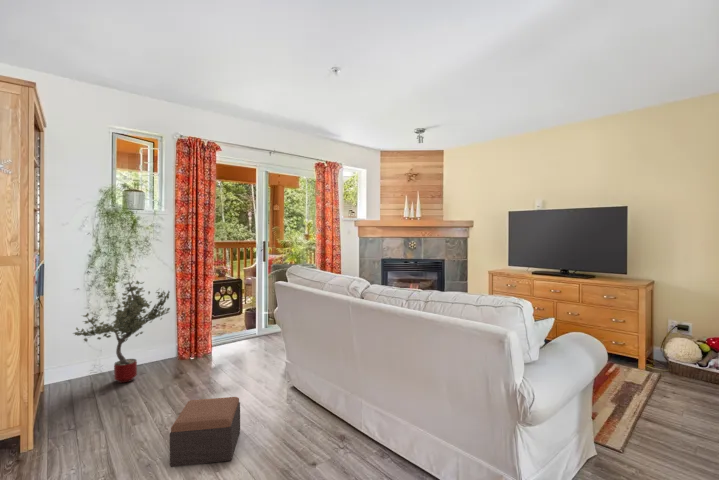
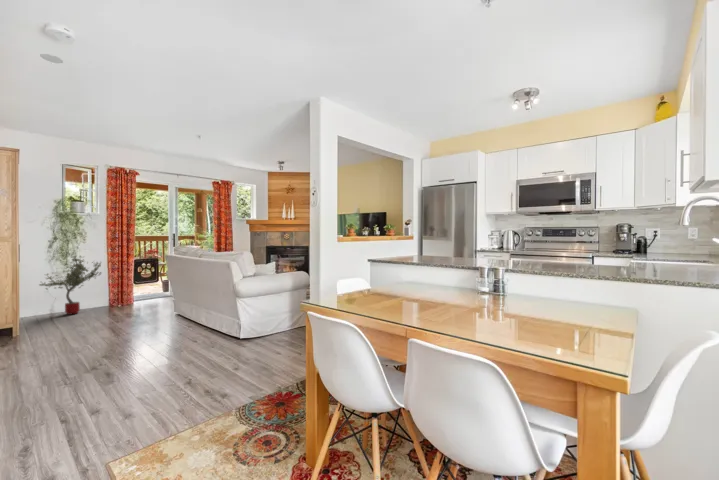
footstool: present [170,397,240,467] -> none [88,309,131,336]

